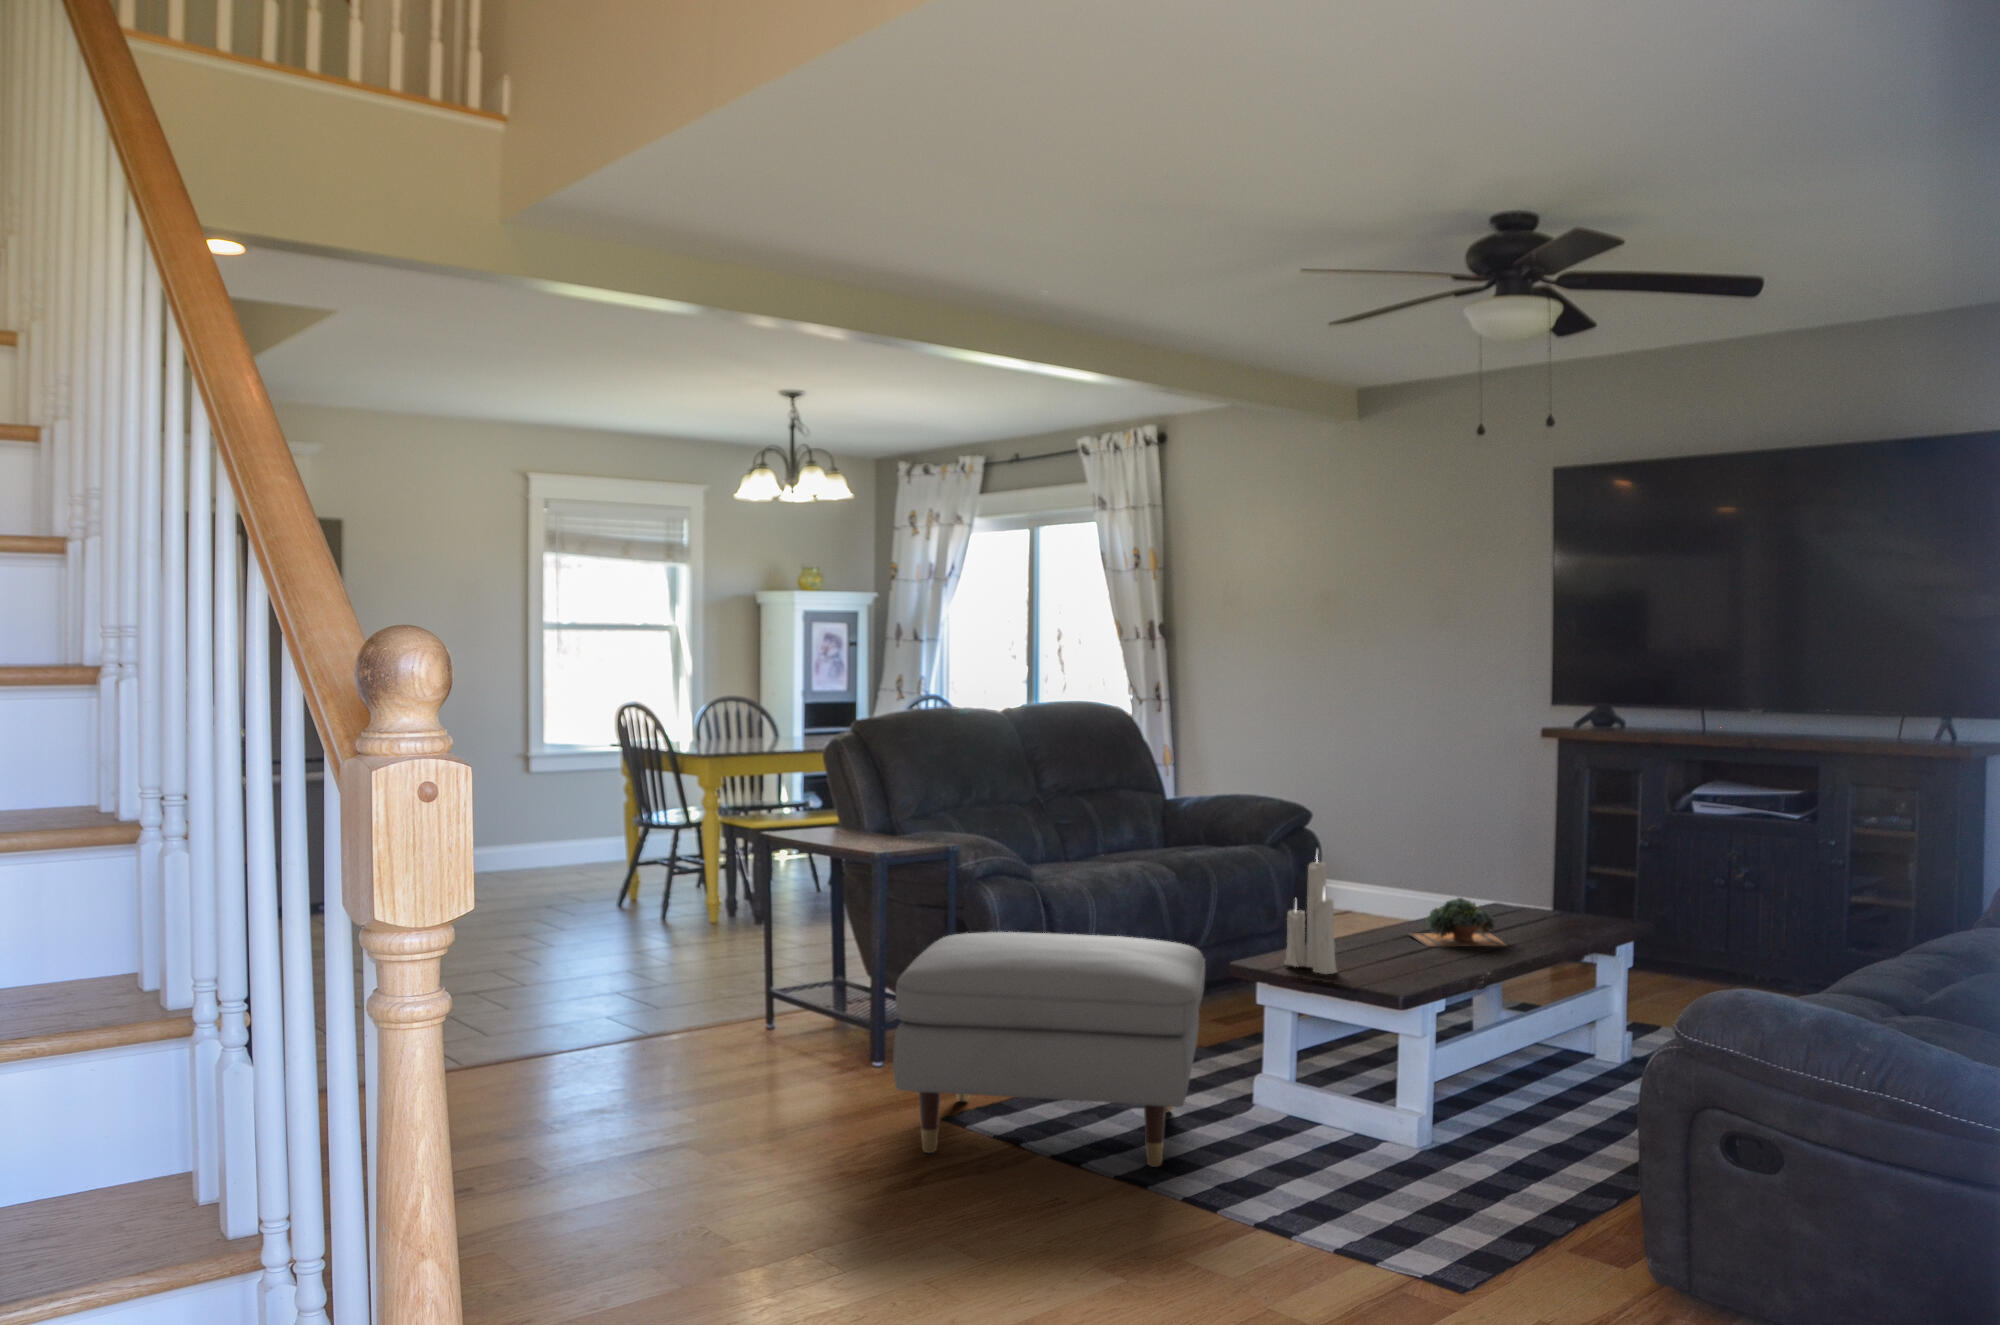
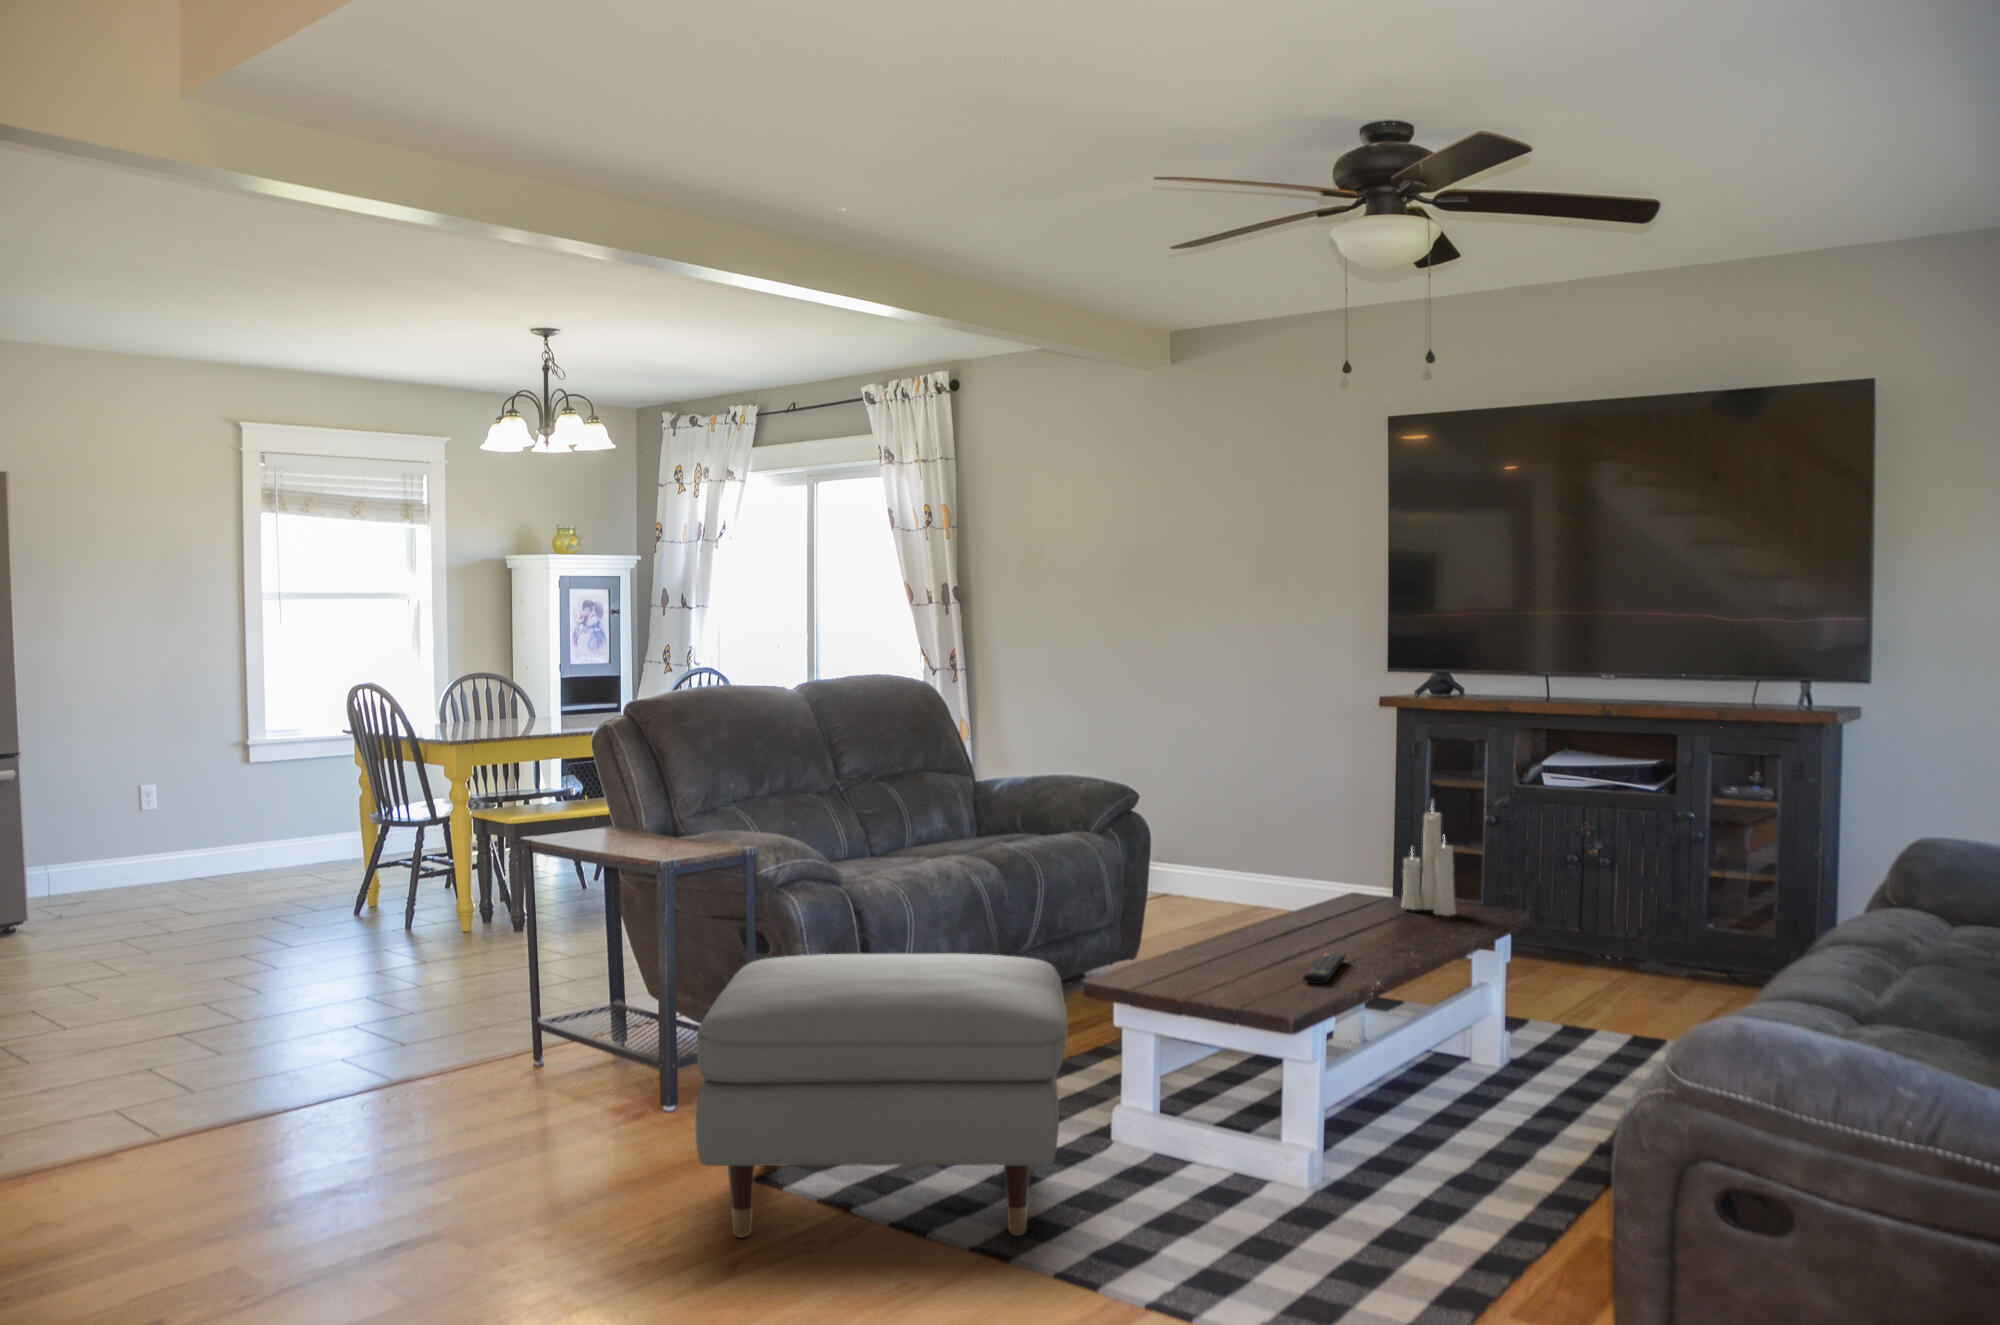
candle: present [1285,855,1337,974] -> present [1402,810,1456,916]
succulent plant: present [1409,898,1506,947] -> none [1271,887,1384,945]
remote control: none [1416,951,1463,974] -> present [1303,953,1346,984]

